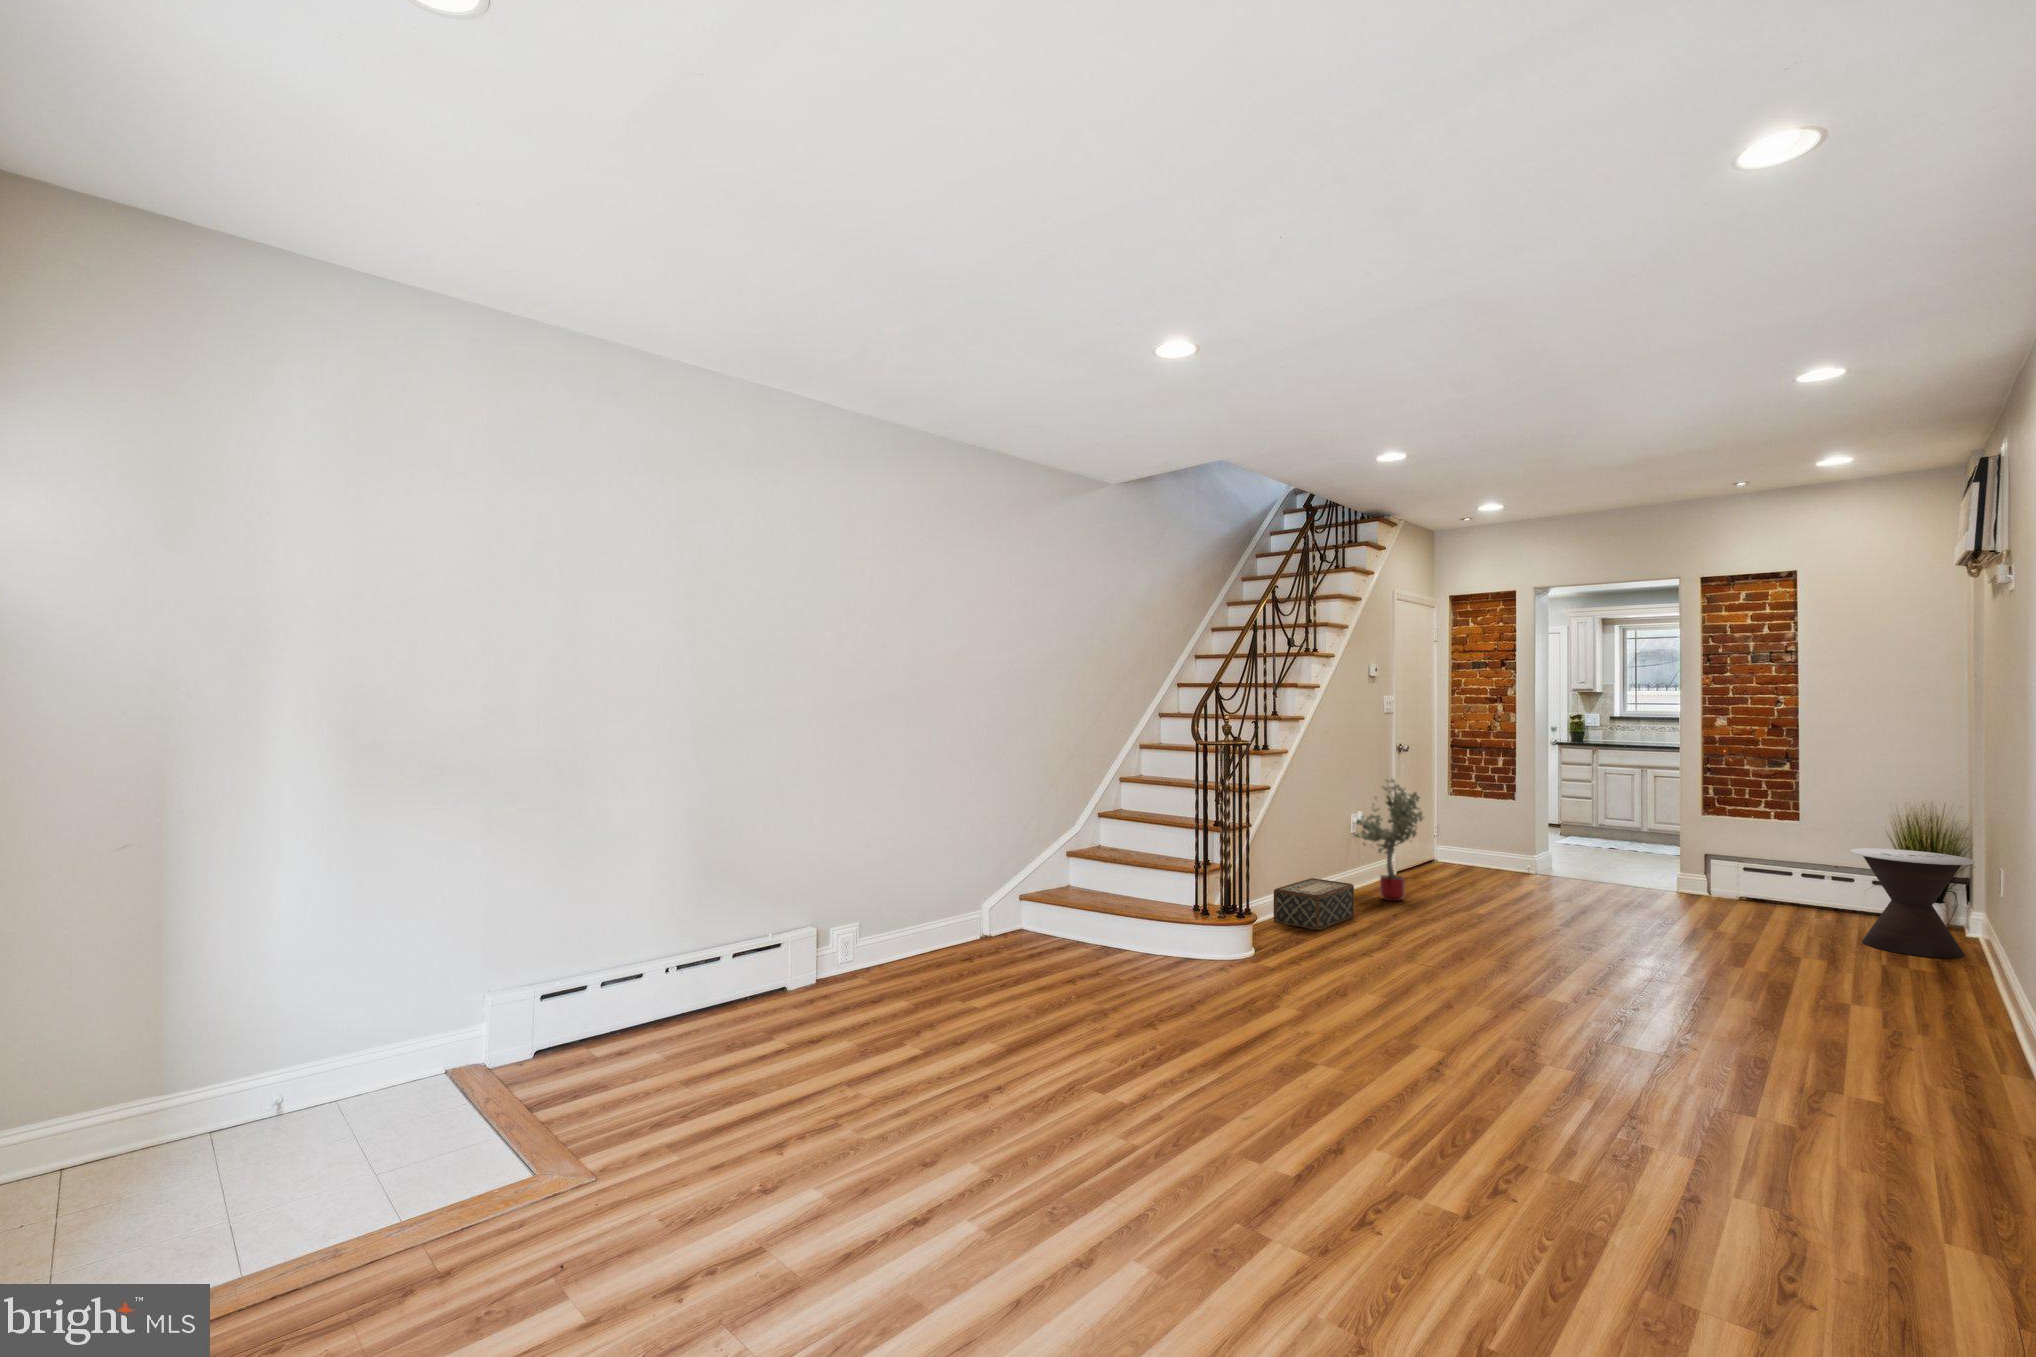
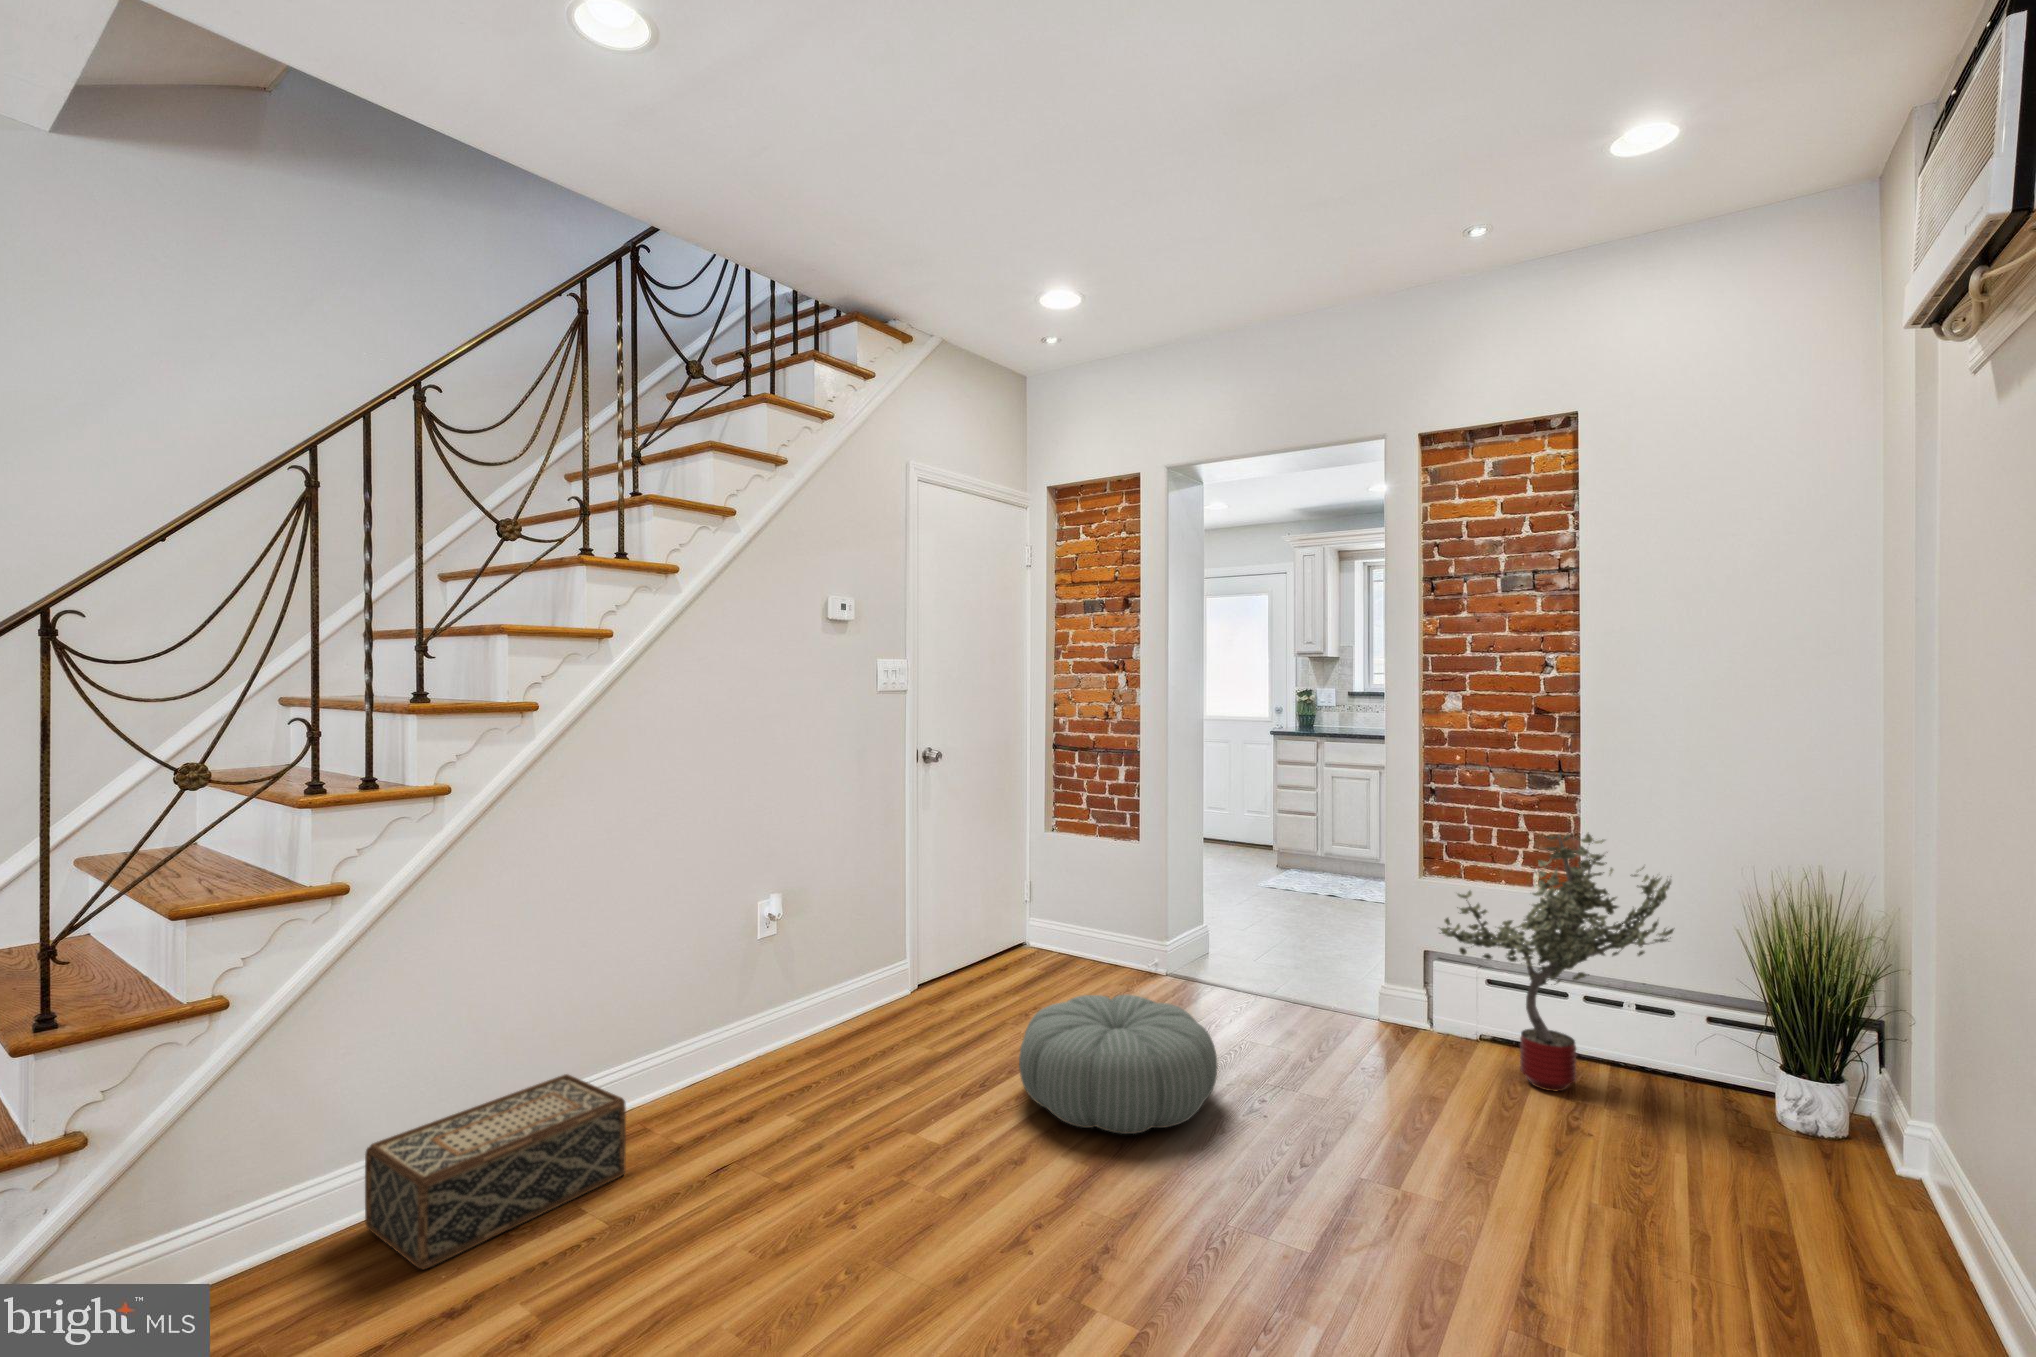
potted tree: present [1355,779,1424,901] -> present [1440,834,1674,1091]
side table: present [1851,848,1975,958] -> none [1674,983,1948,1287]
pouf: none [1503,863,1612,916] -> present [1019,994,1218,1134]

